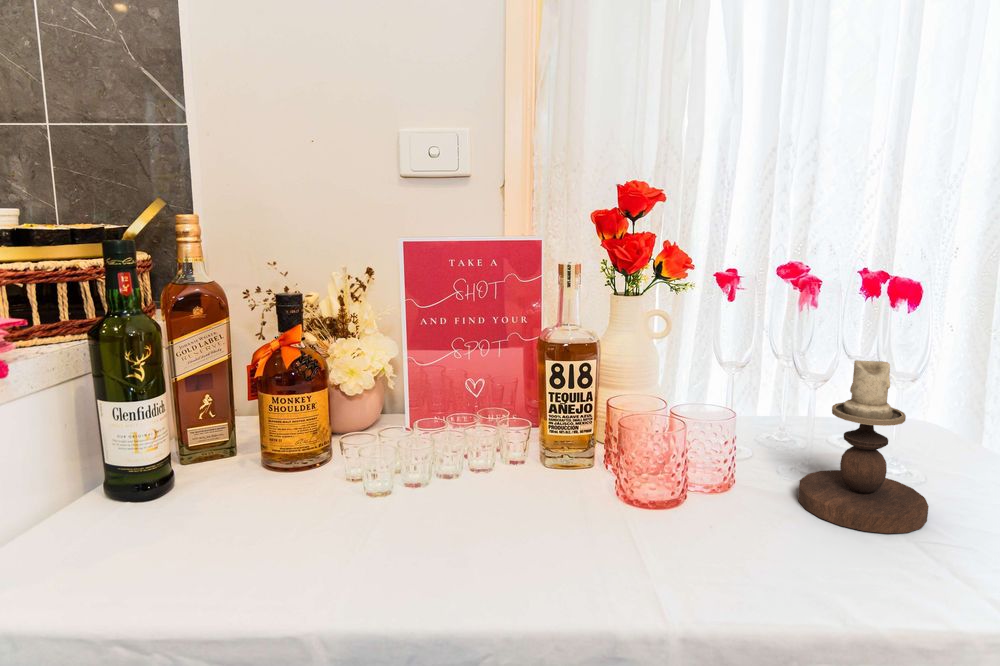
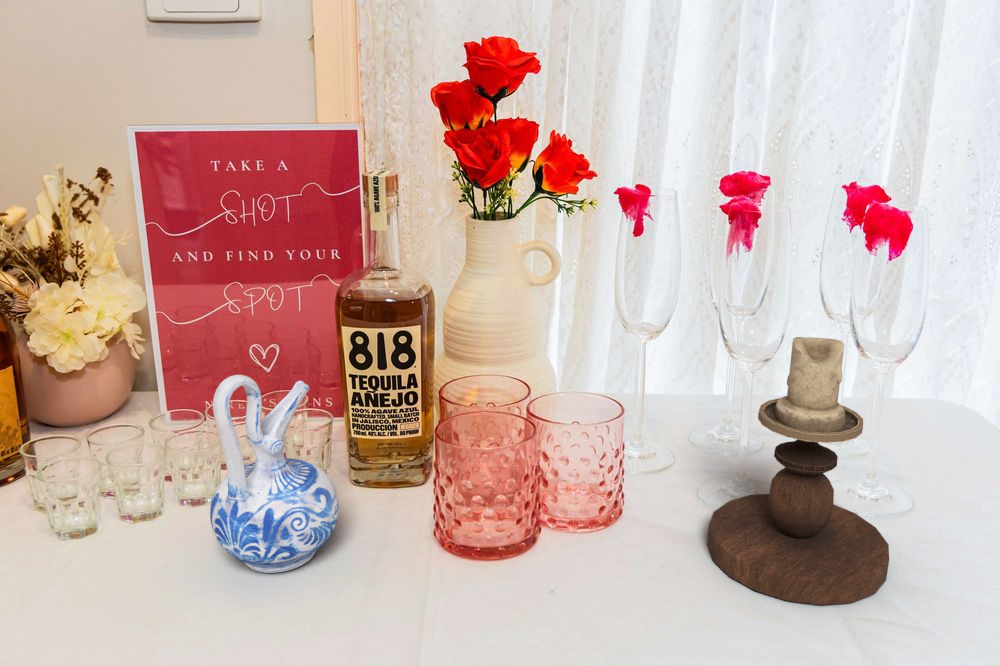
ceramic pitcher: none [480,382,559,512] -> present [210,375,339,573]

